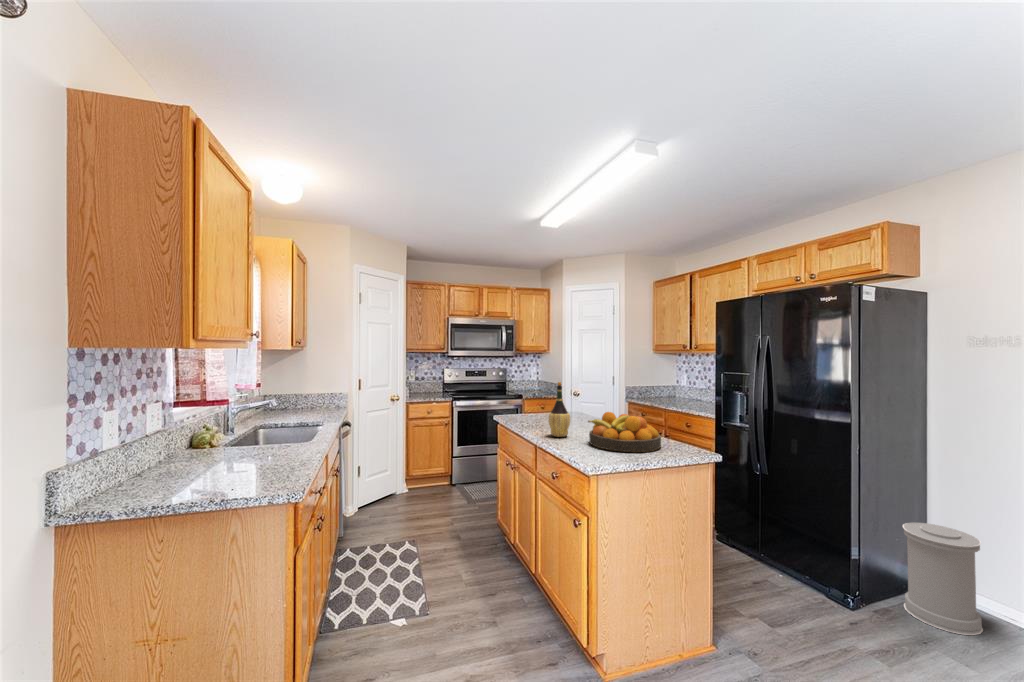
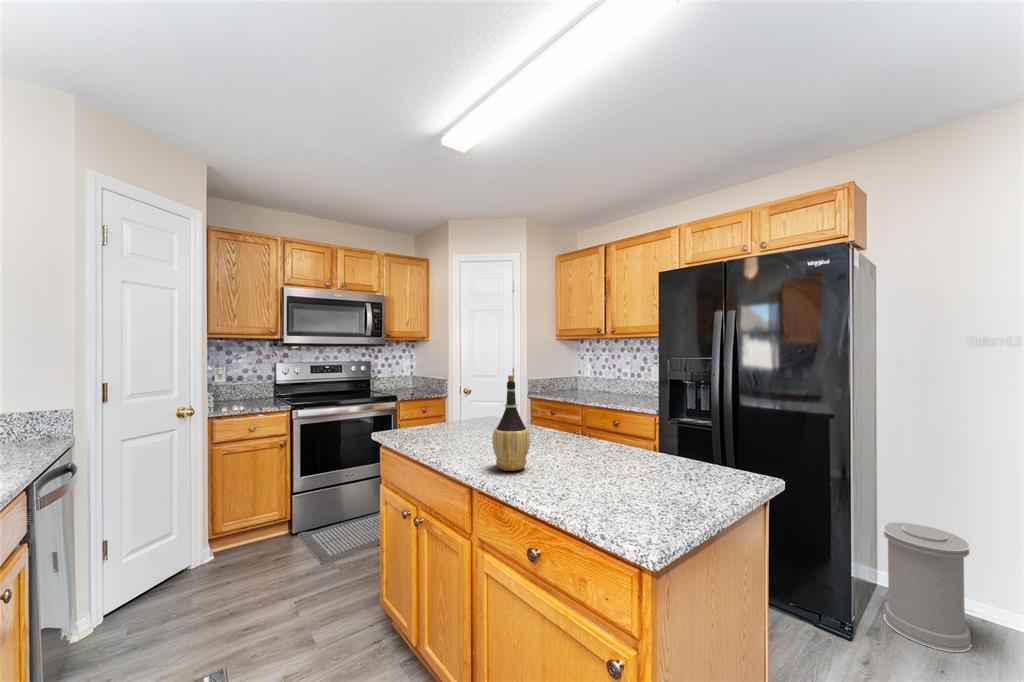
fruit bowl: present [588,412,661,452] -> none [571,423,692,495]

